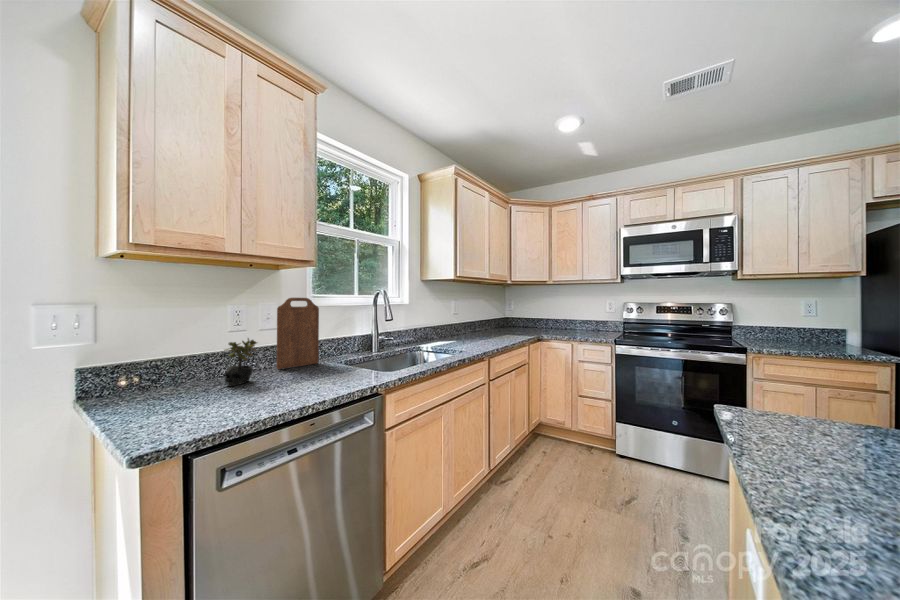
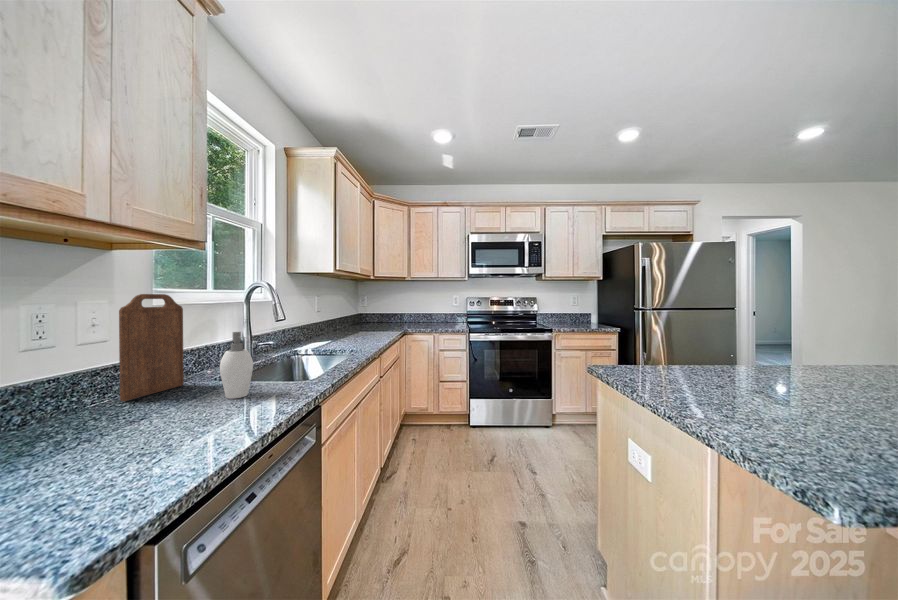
soap dispenser: none [320,326,343,377] -> present [220,332,253,399]
succulent plant: present [225,338,257,386] -> none [48,358,117,438]

